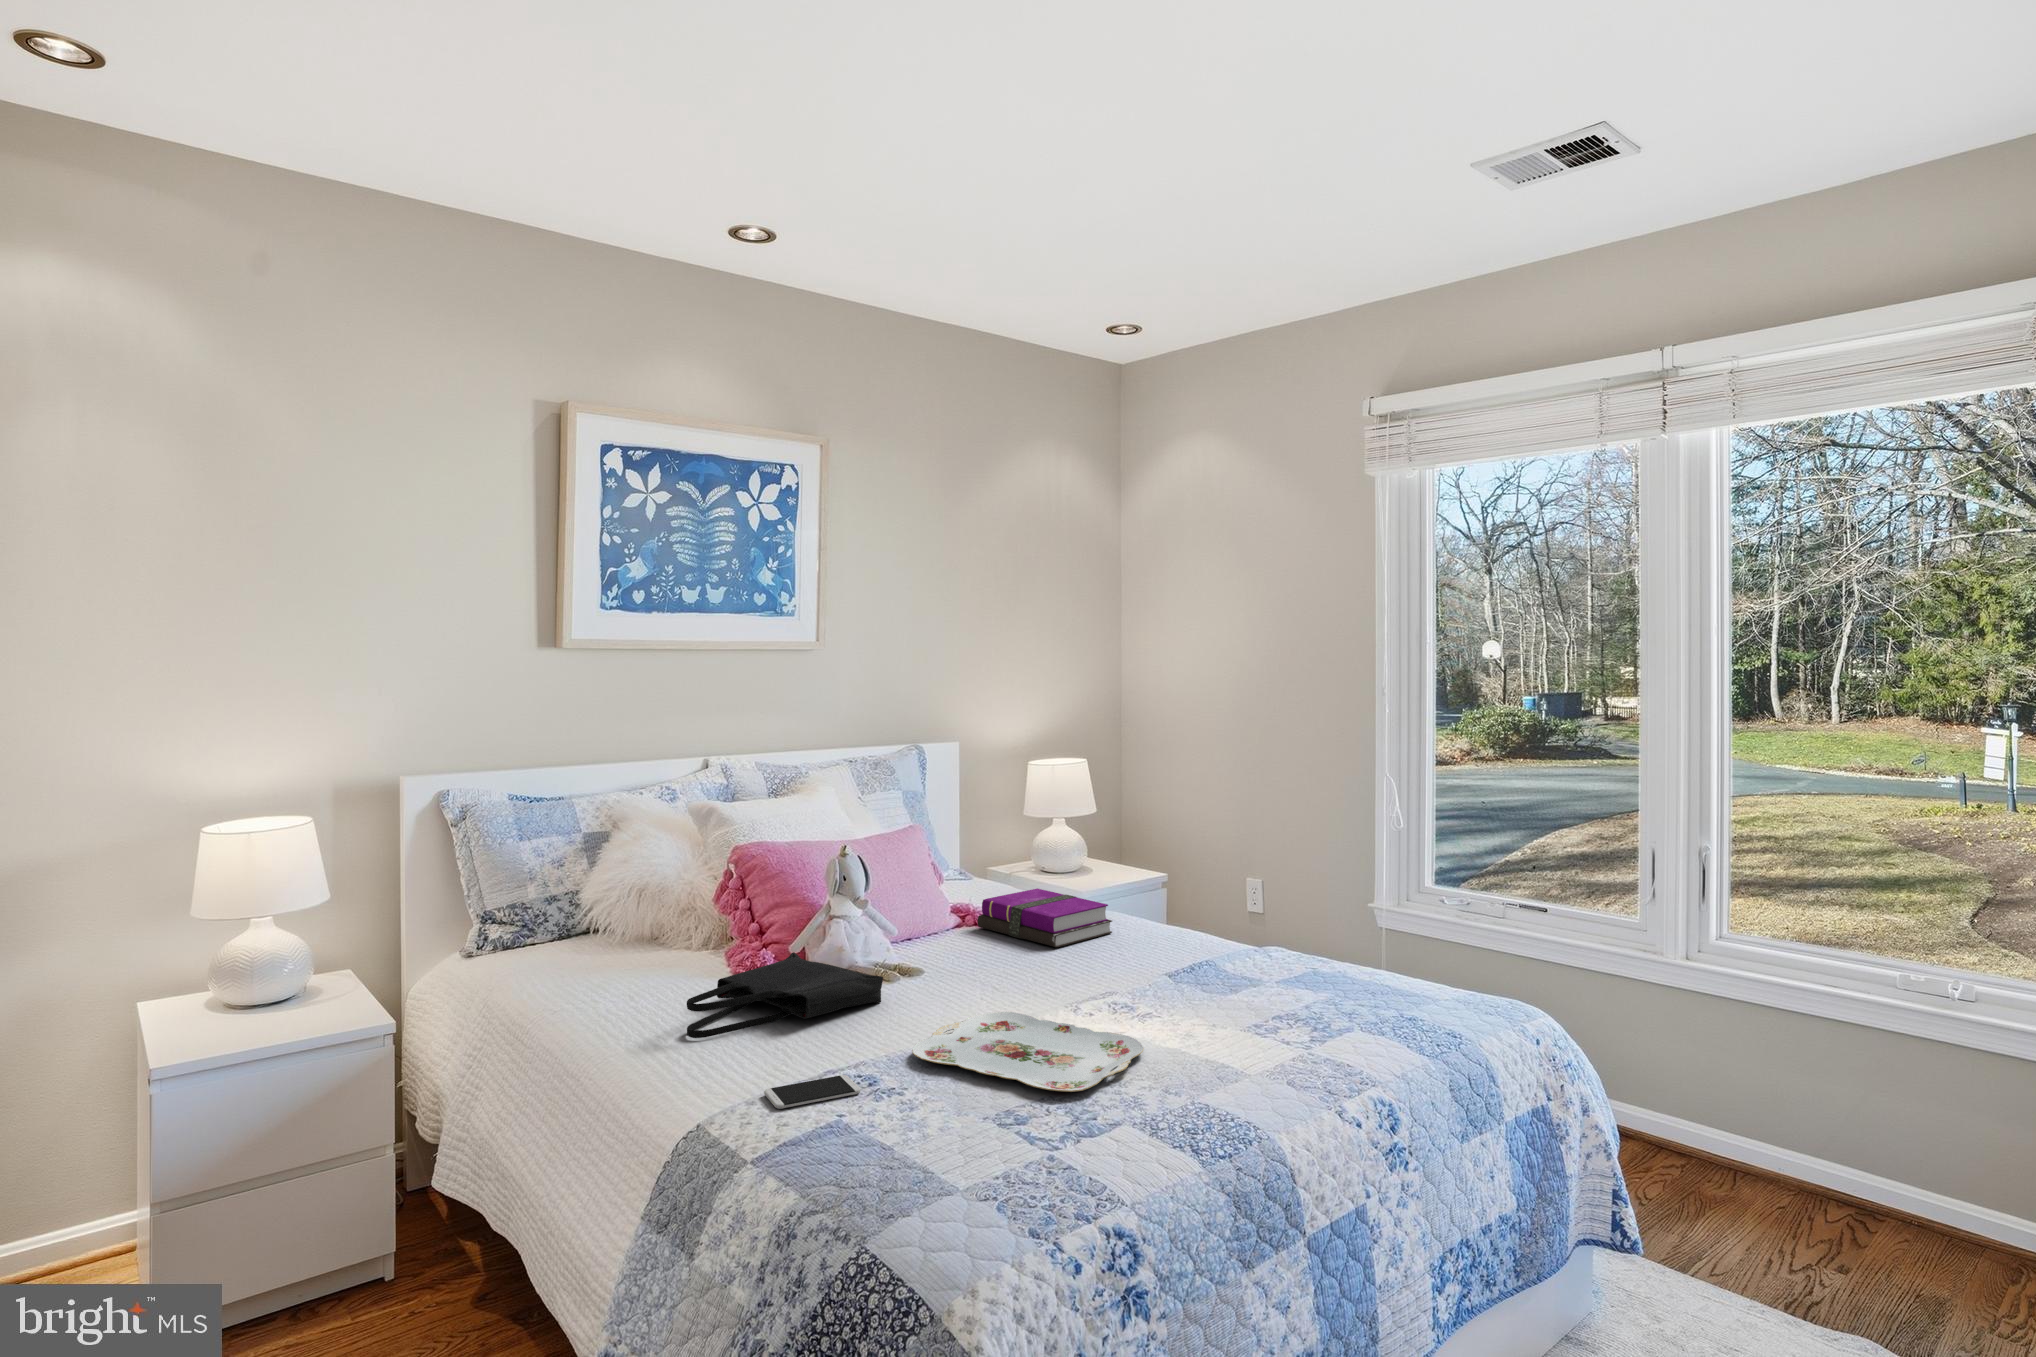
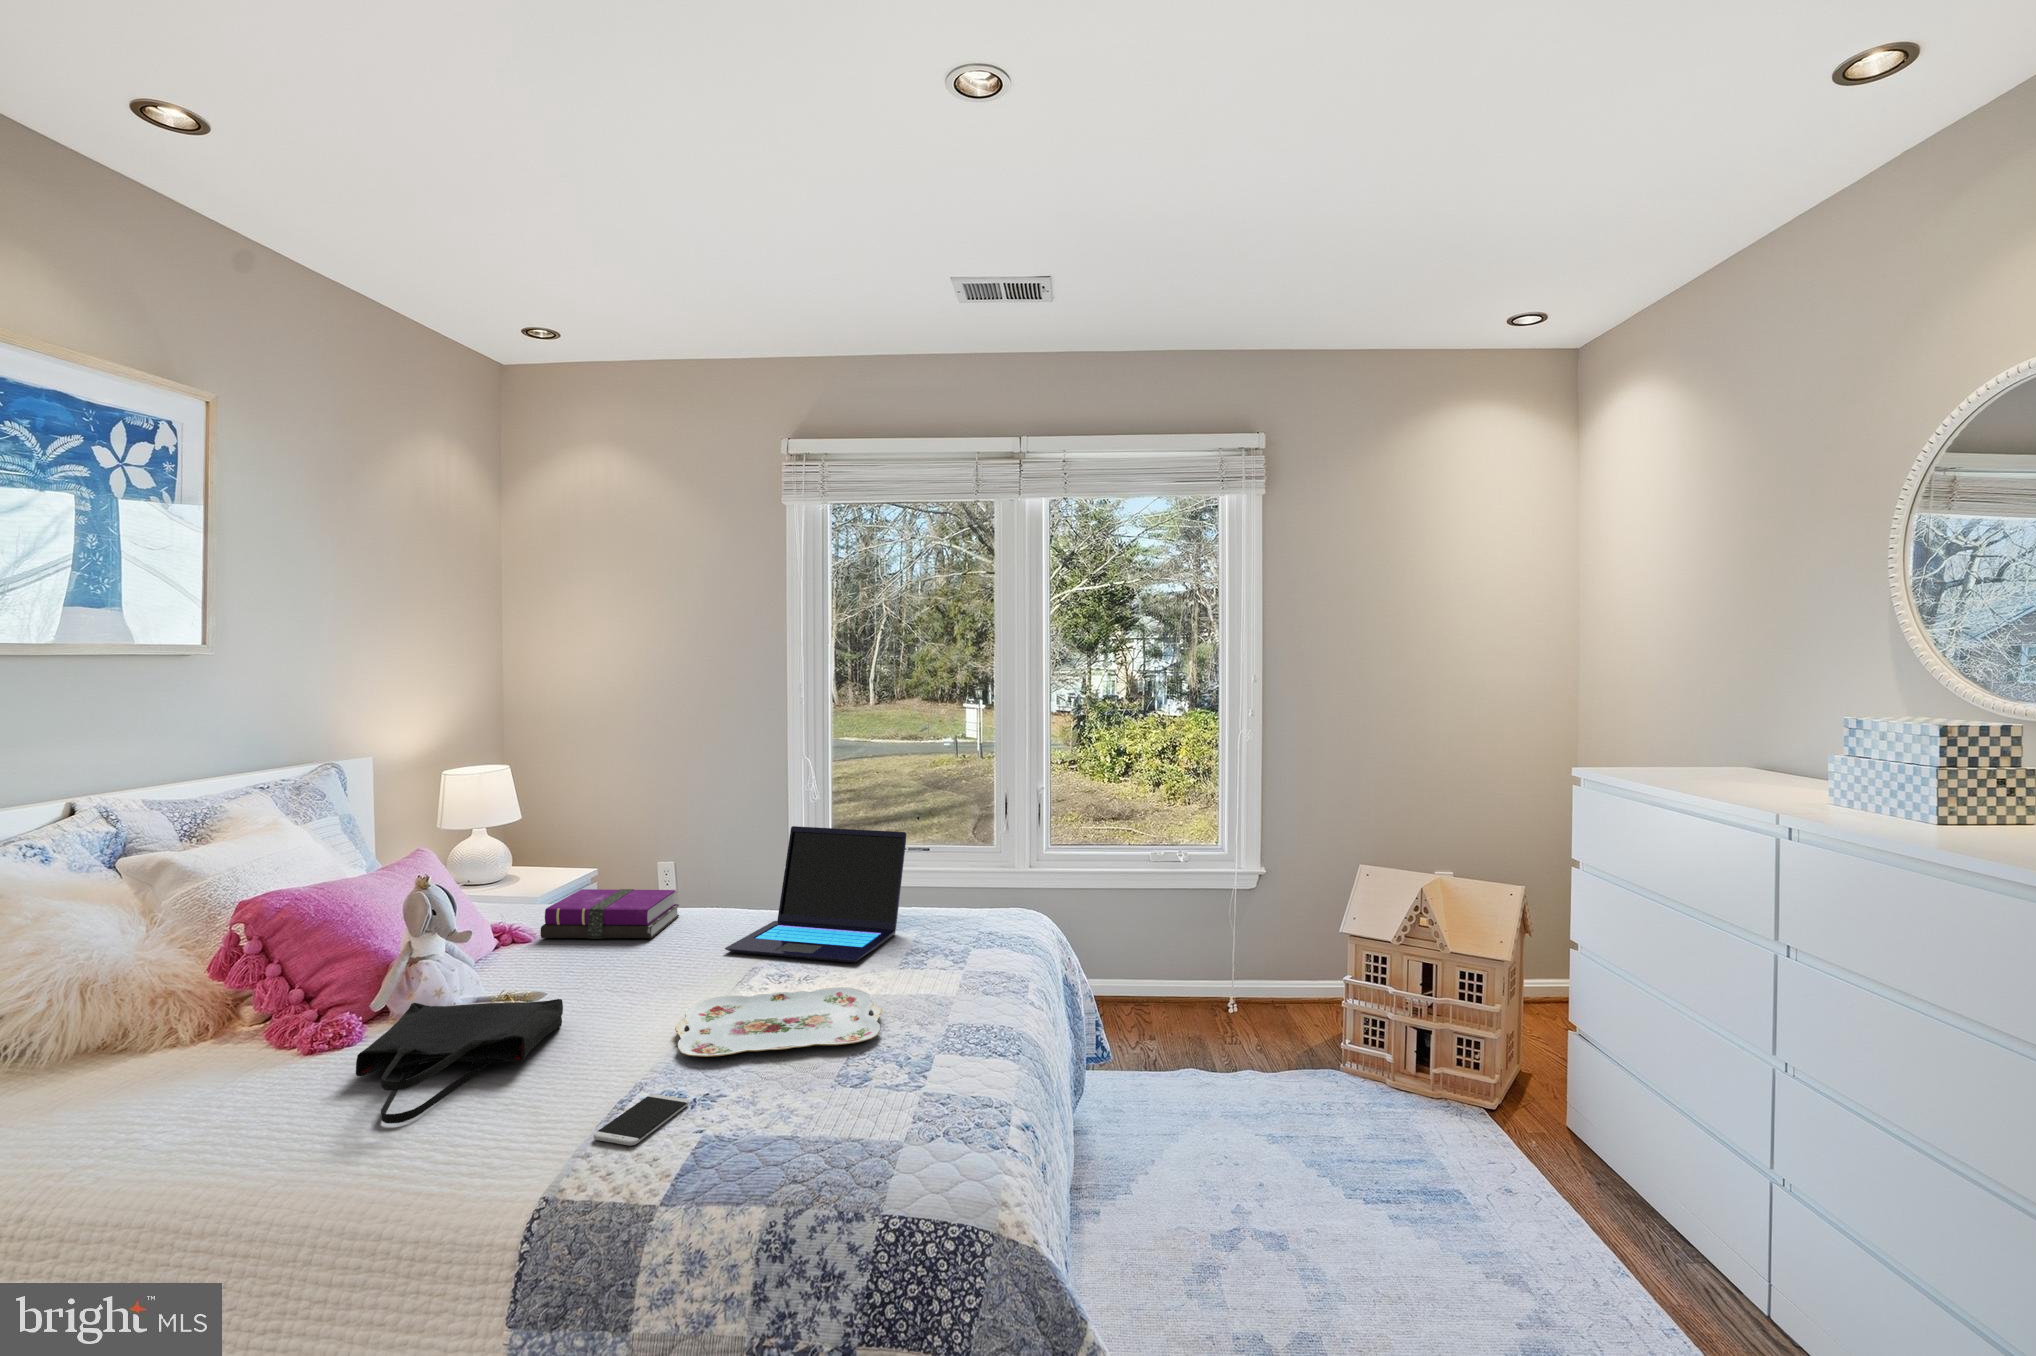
laptop: none [1093,854,1315,1017] -> present [725,826,907,963]

